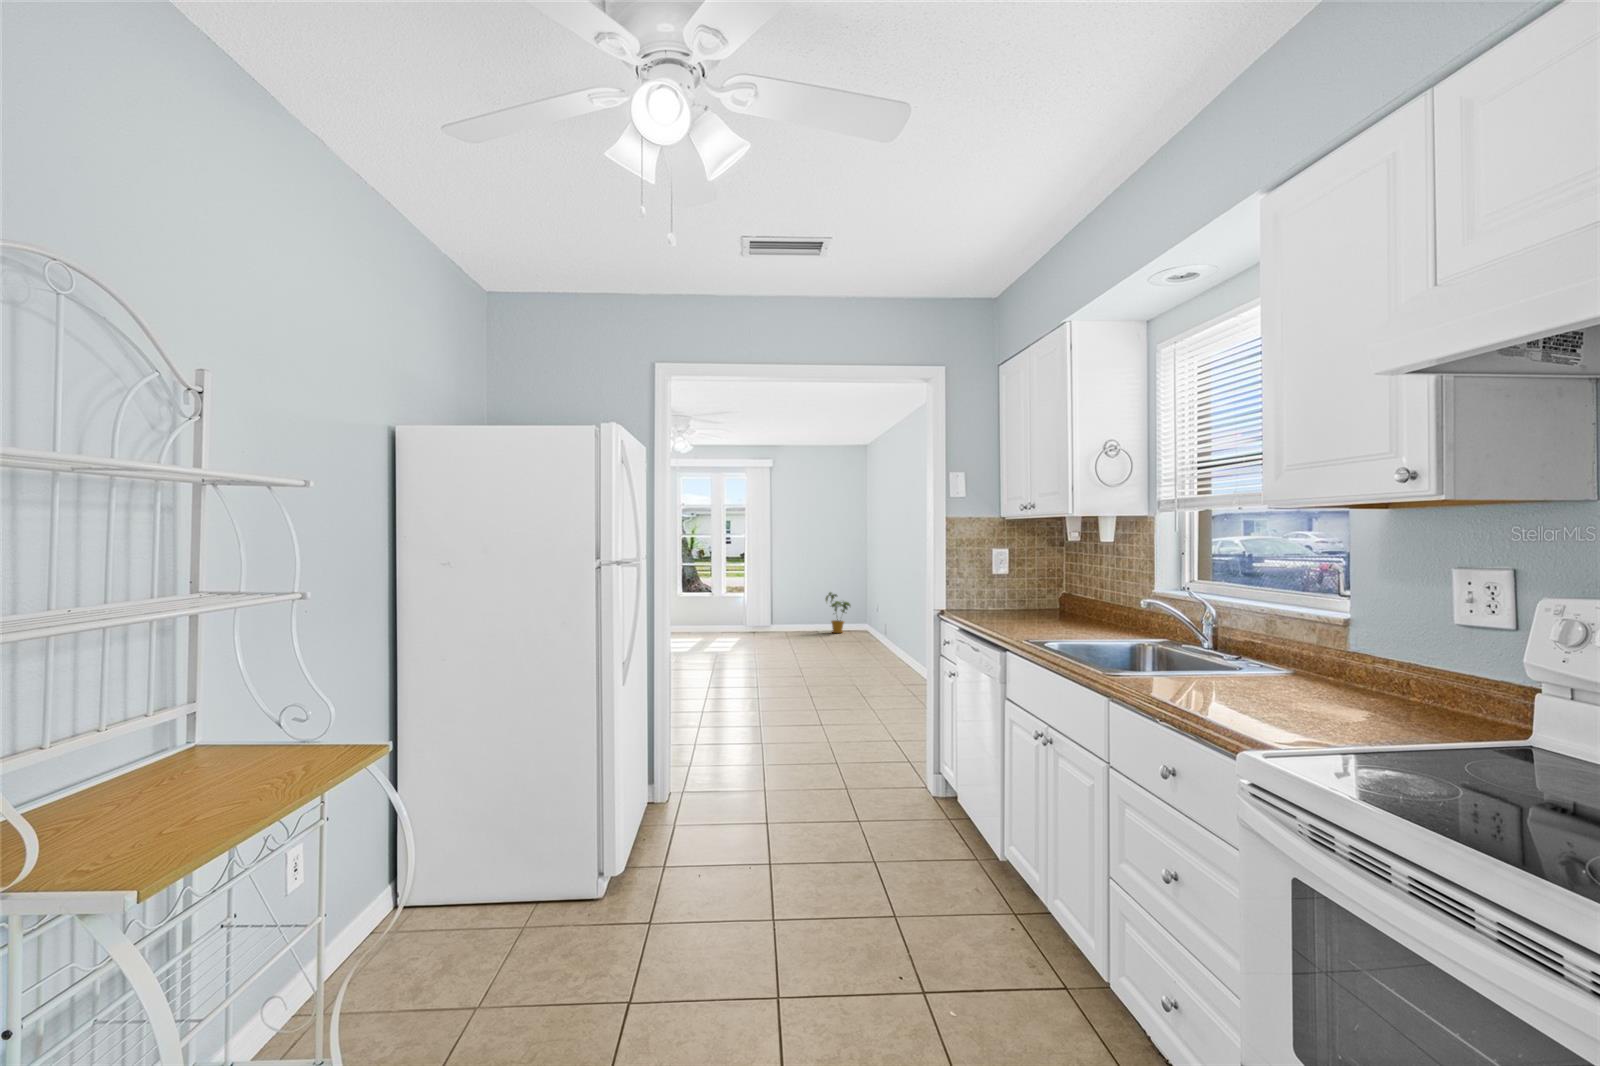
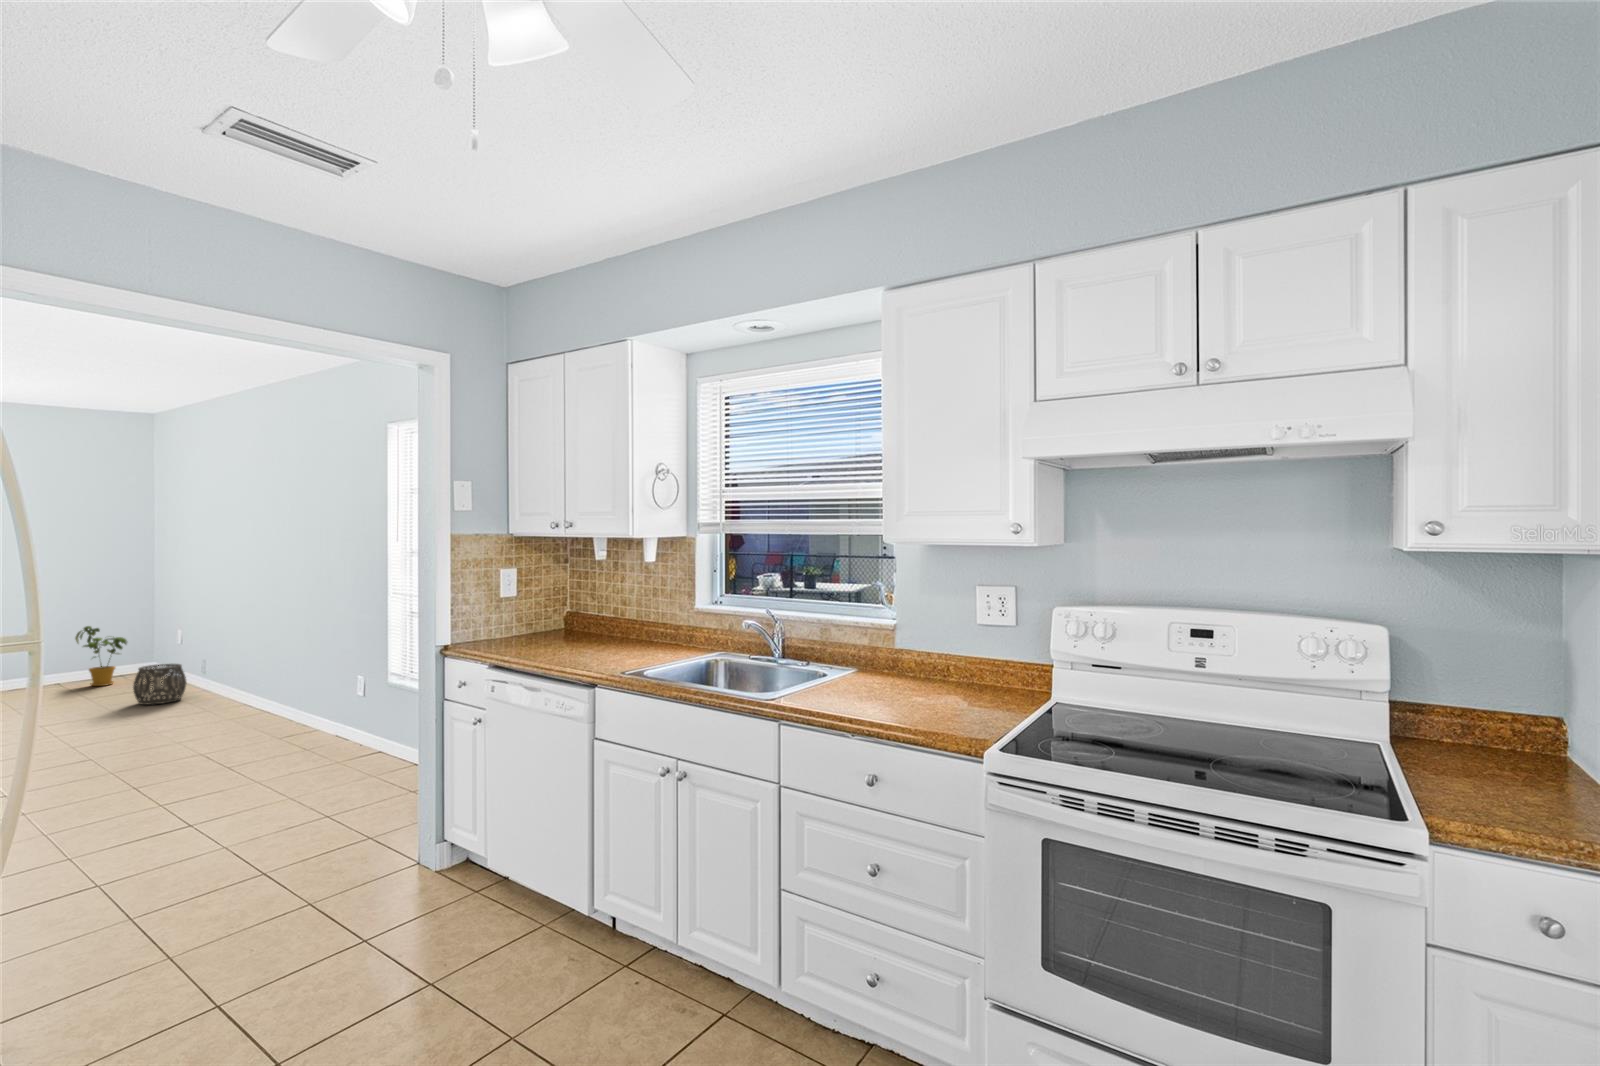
woven basket: none [843,621,872,649] -> present [133,664,187,705]

